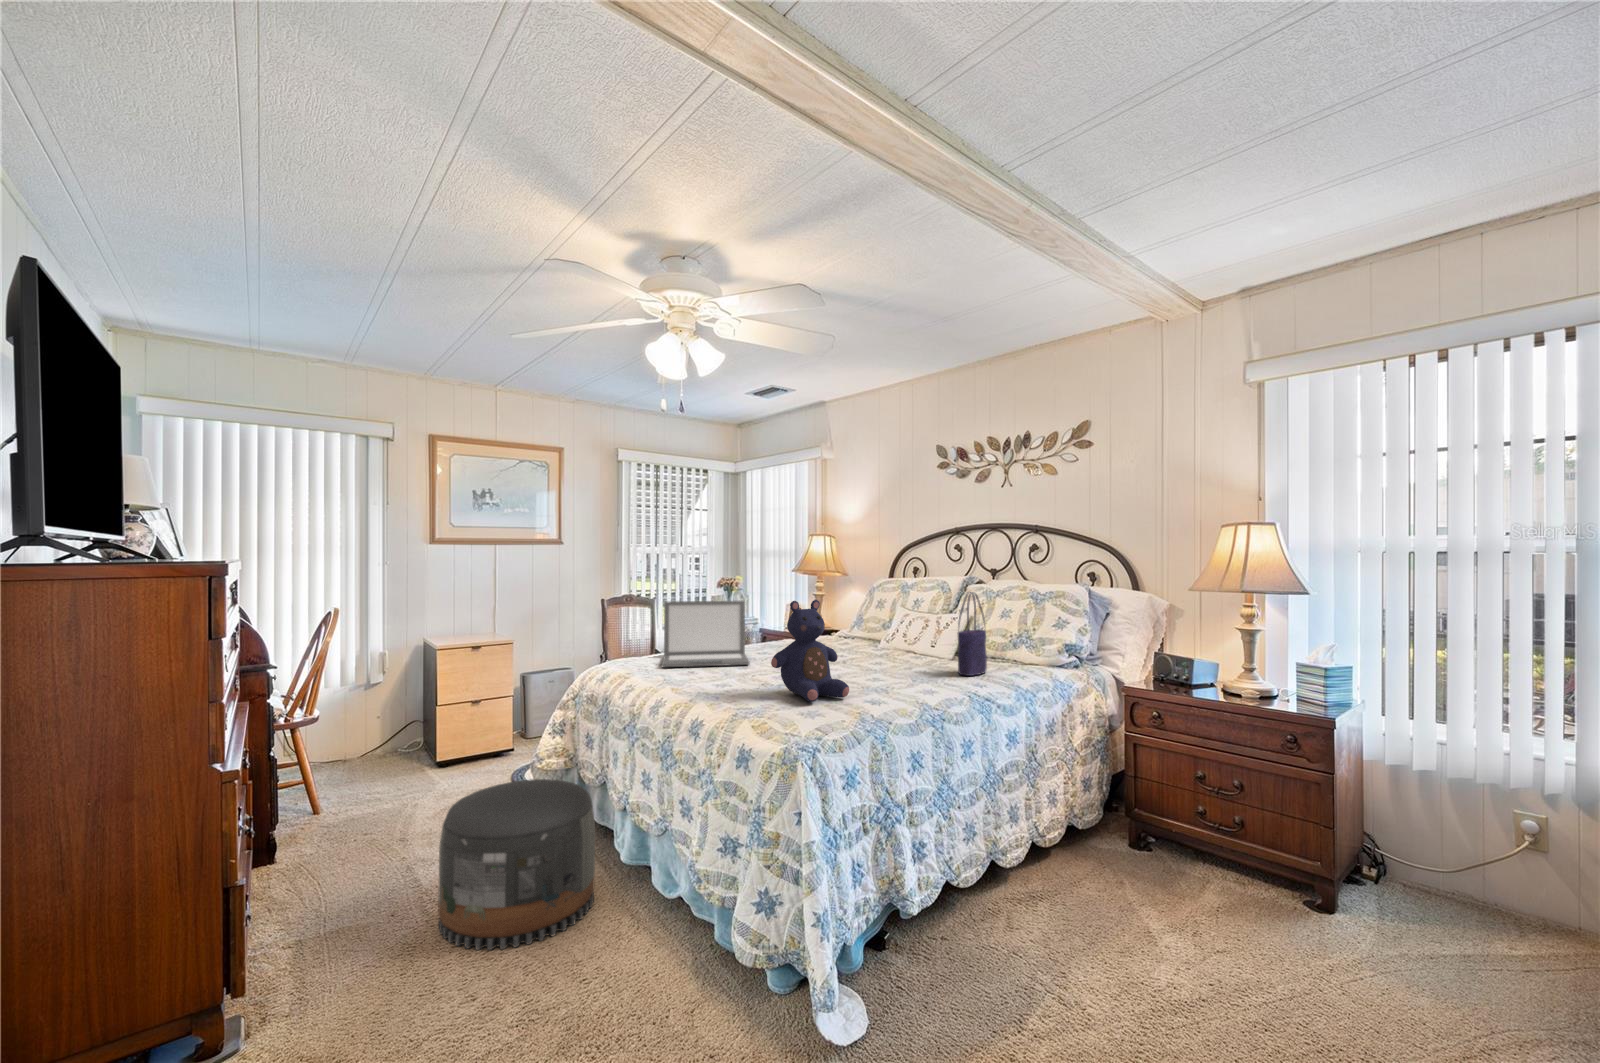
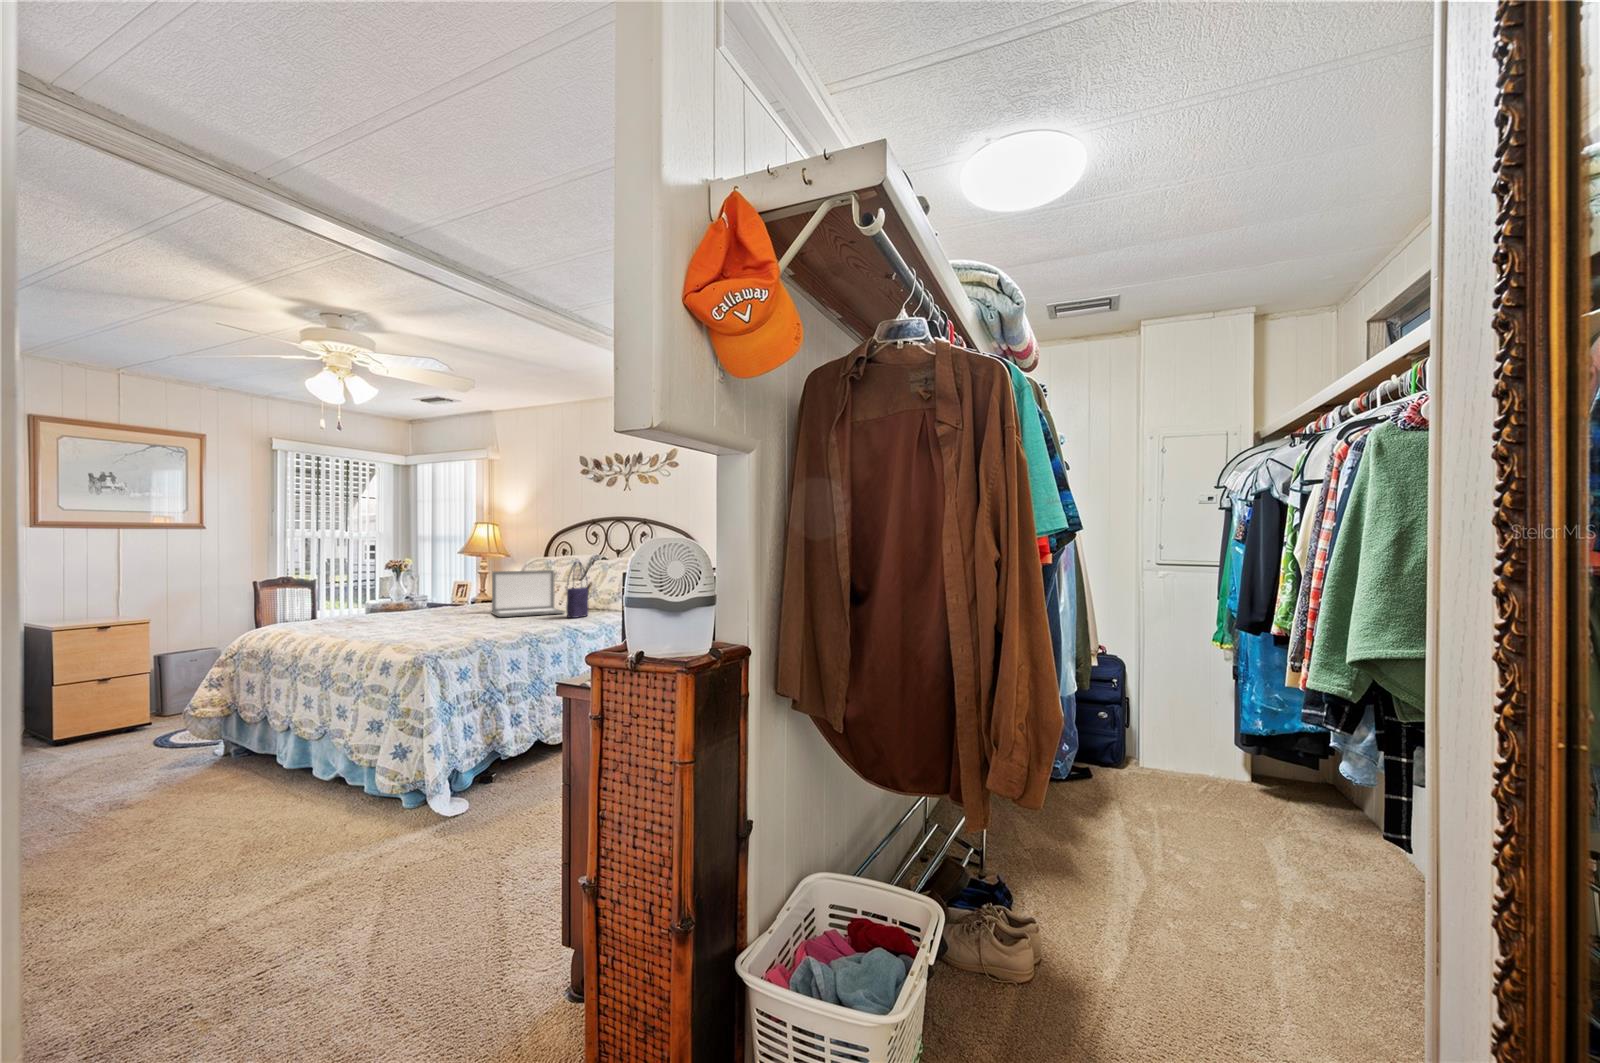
teddy bear: present [771,600,849,702] -> none [414,566,475,634]
laptop: present [662,601,750,667] -> present [492,570,564,617]
pouf: present [438,779,595,950] -> none [103,713,258,833]

